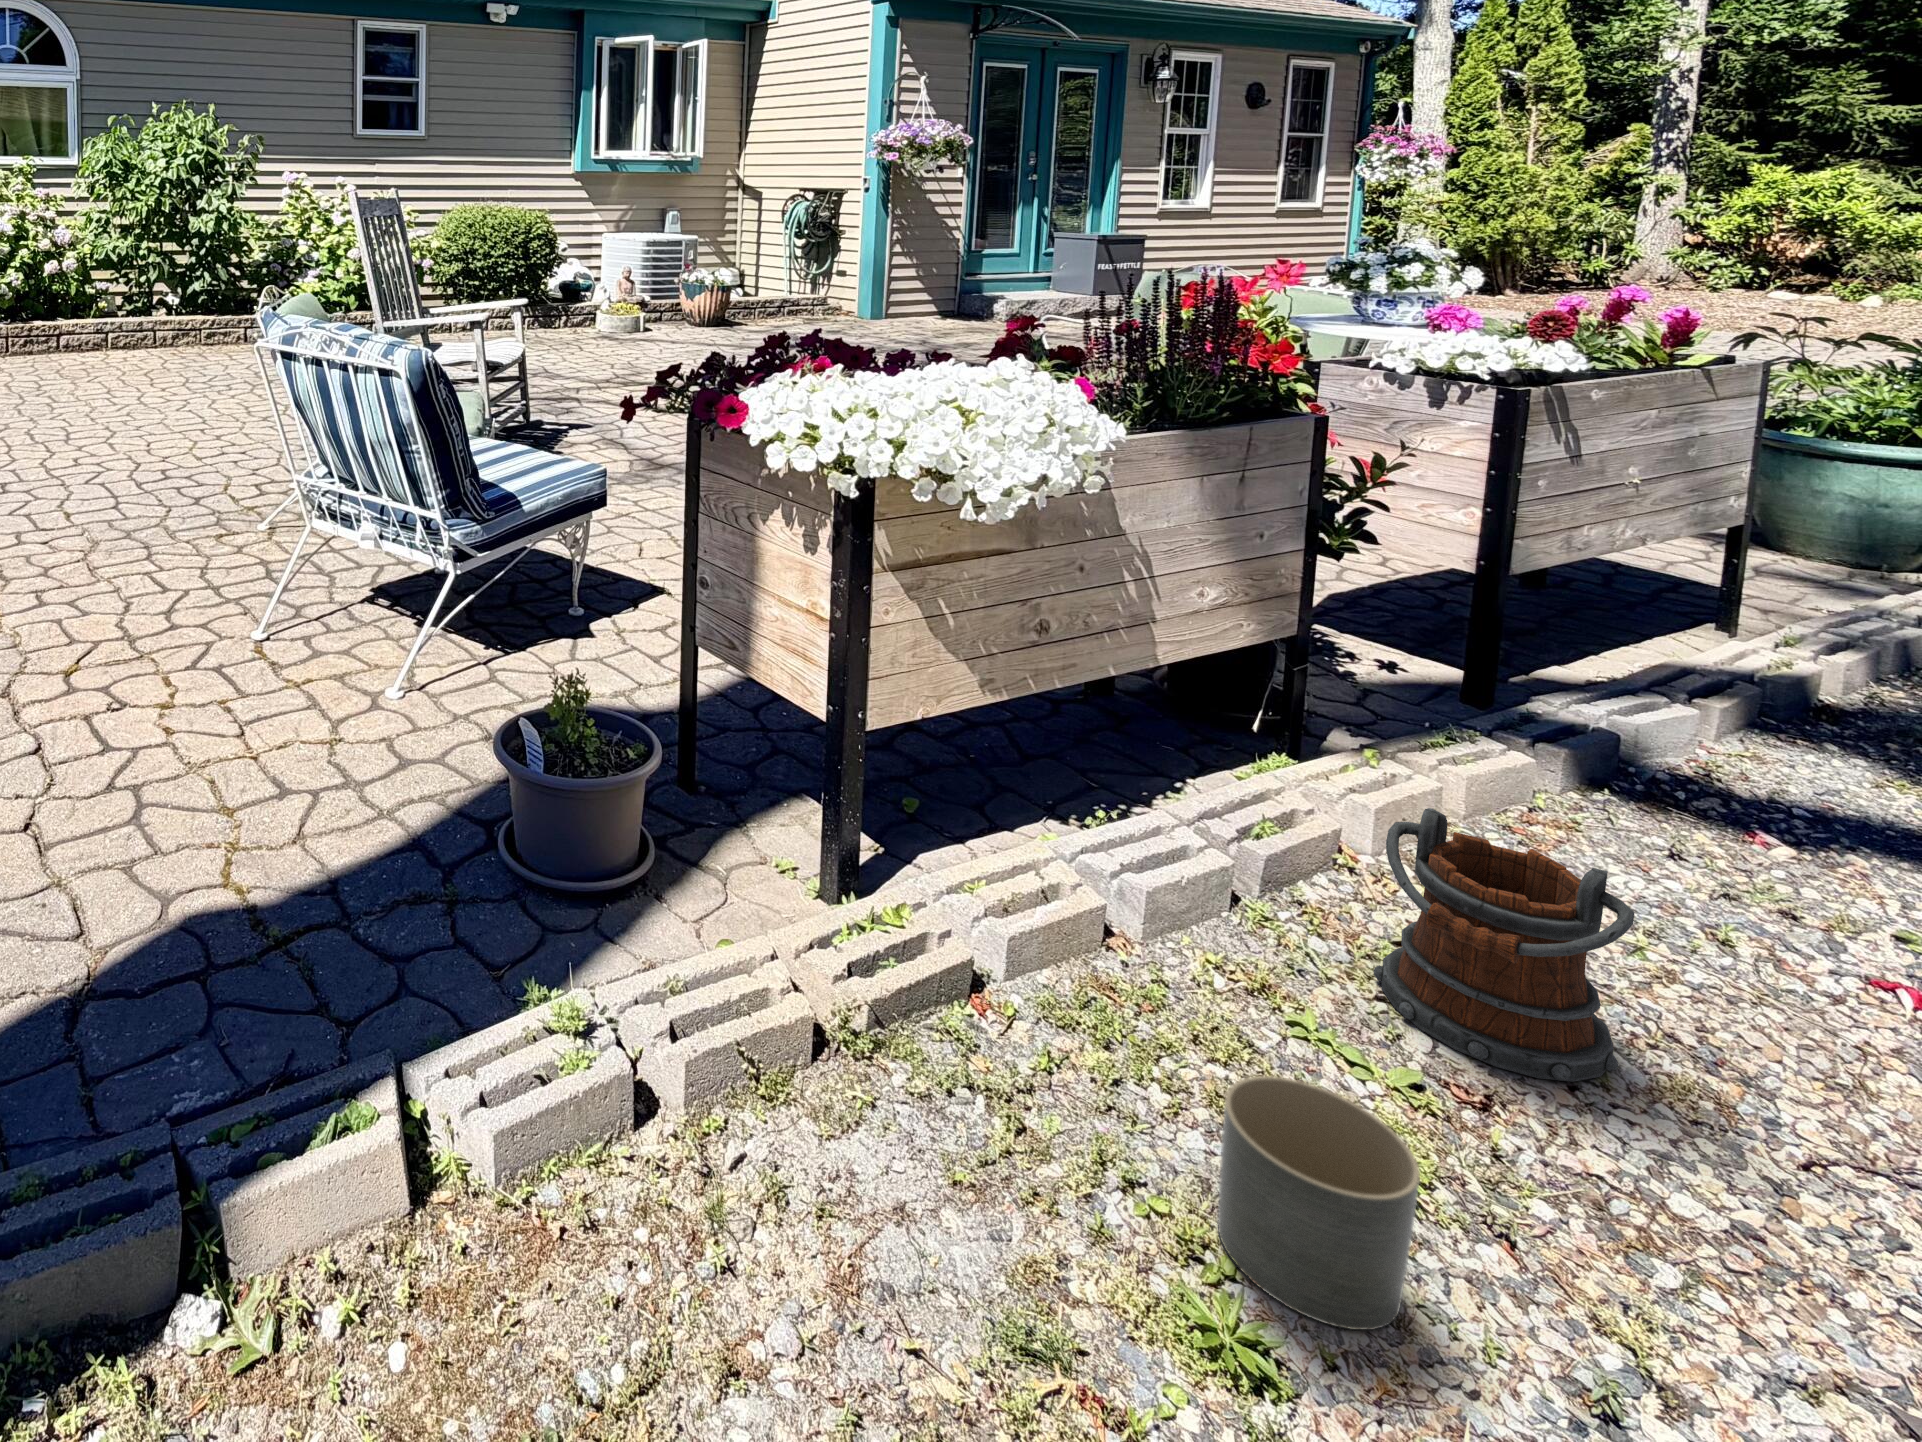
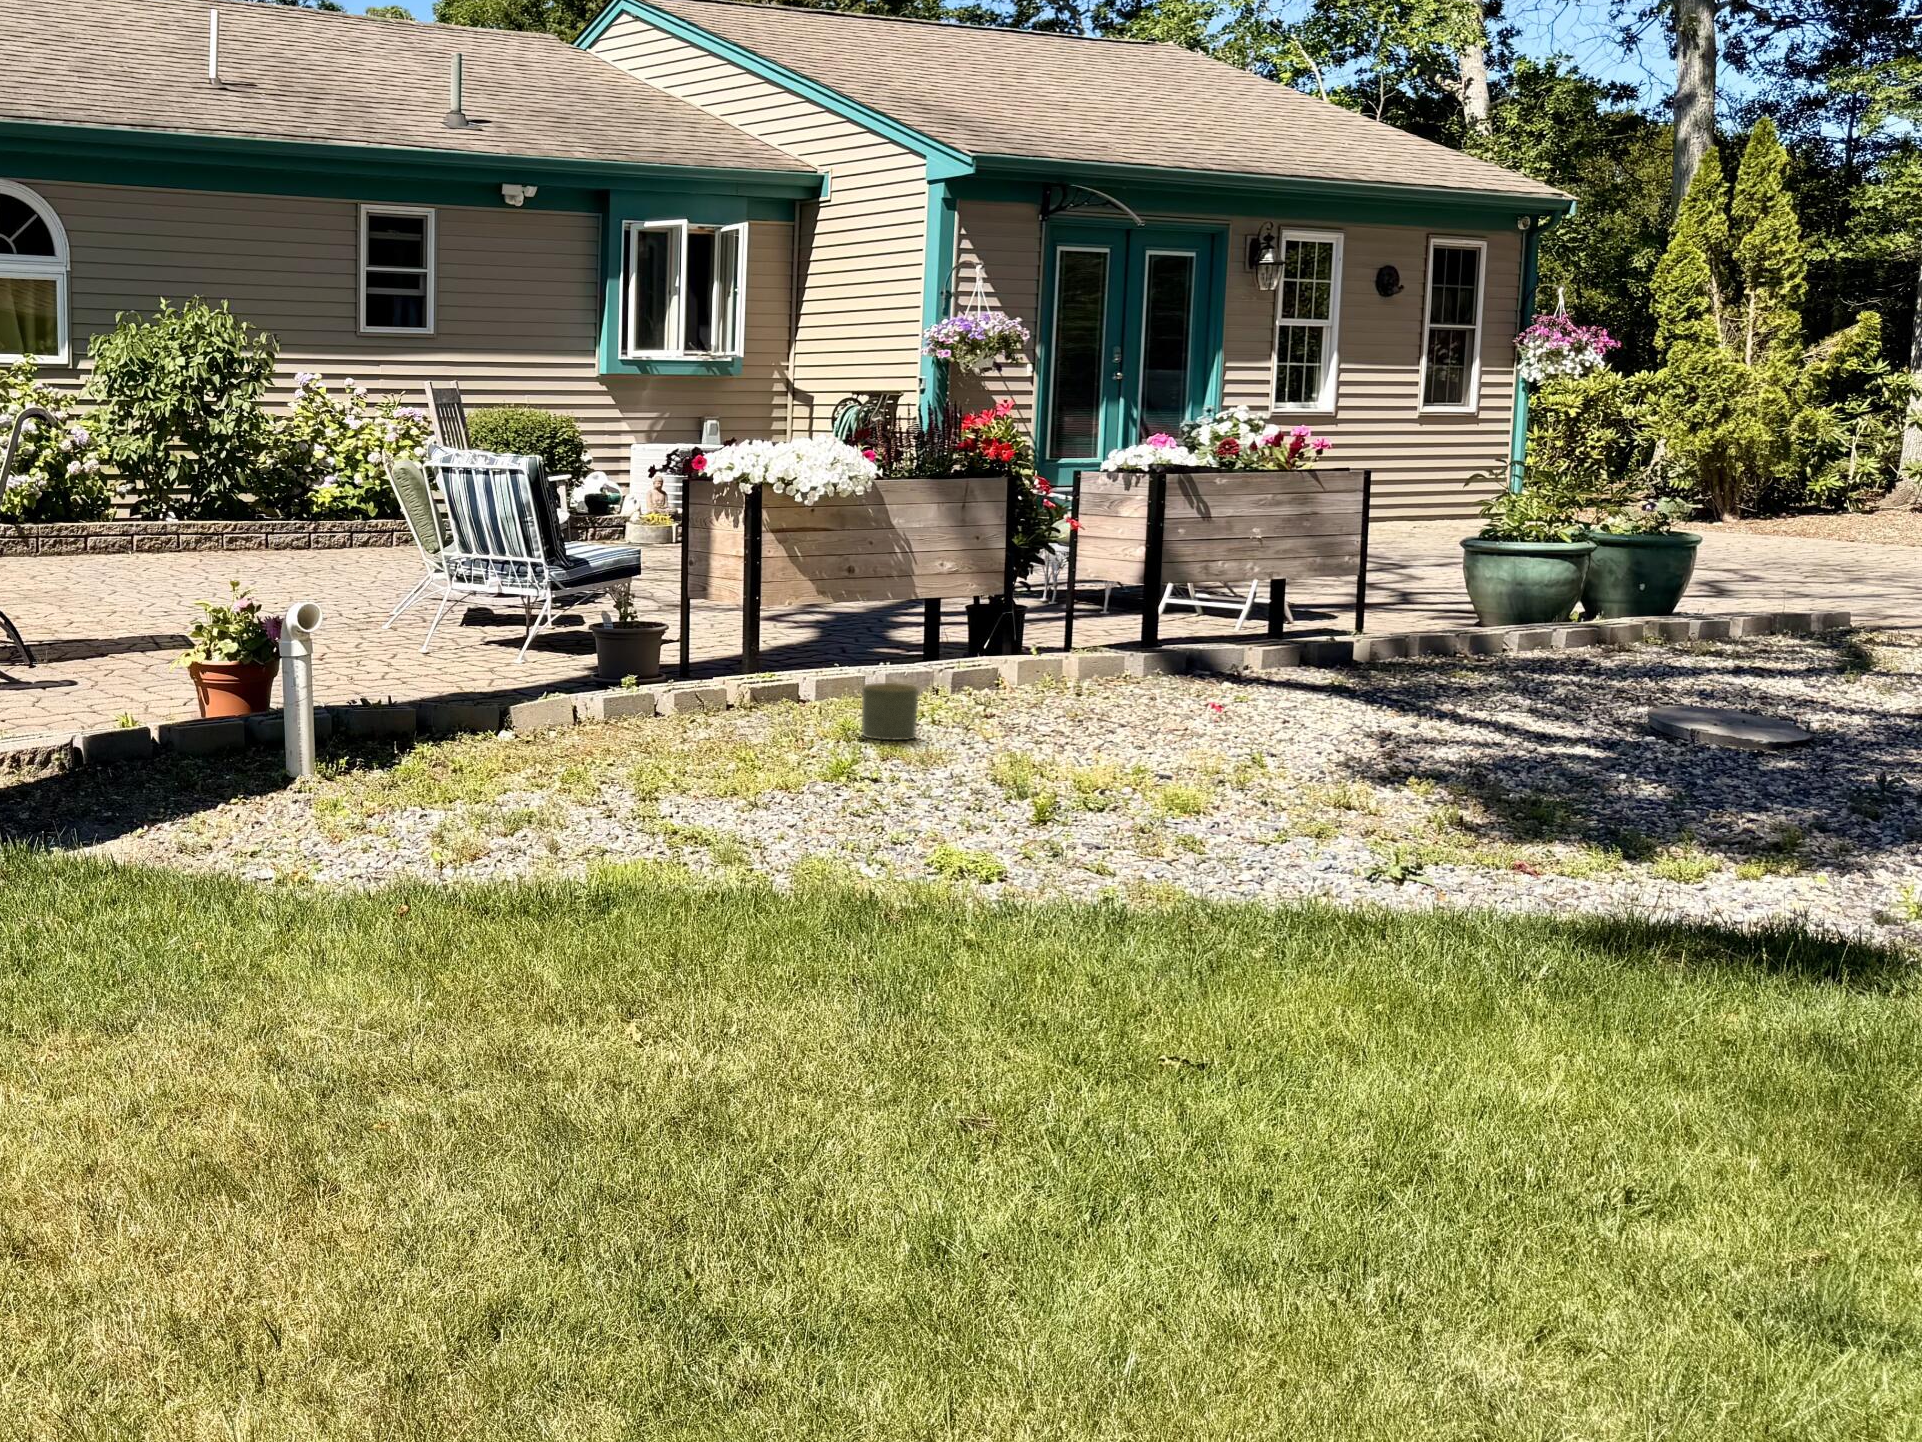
bucket: present [1374,808,1634,1082] -> none [983,632,1064,722]

